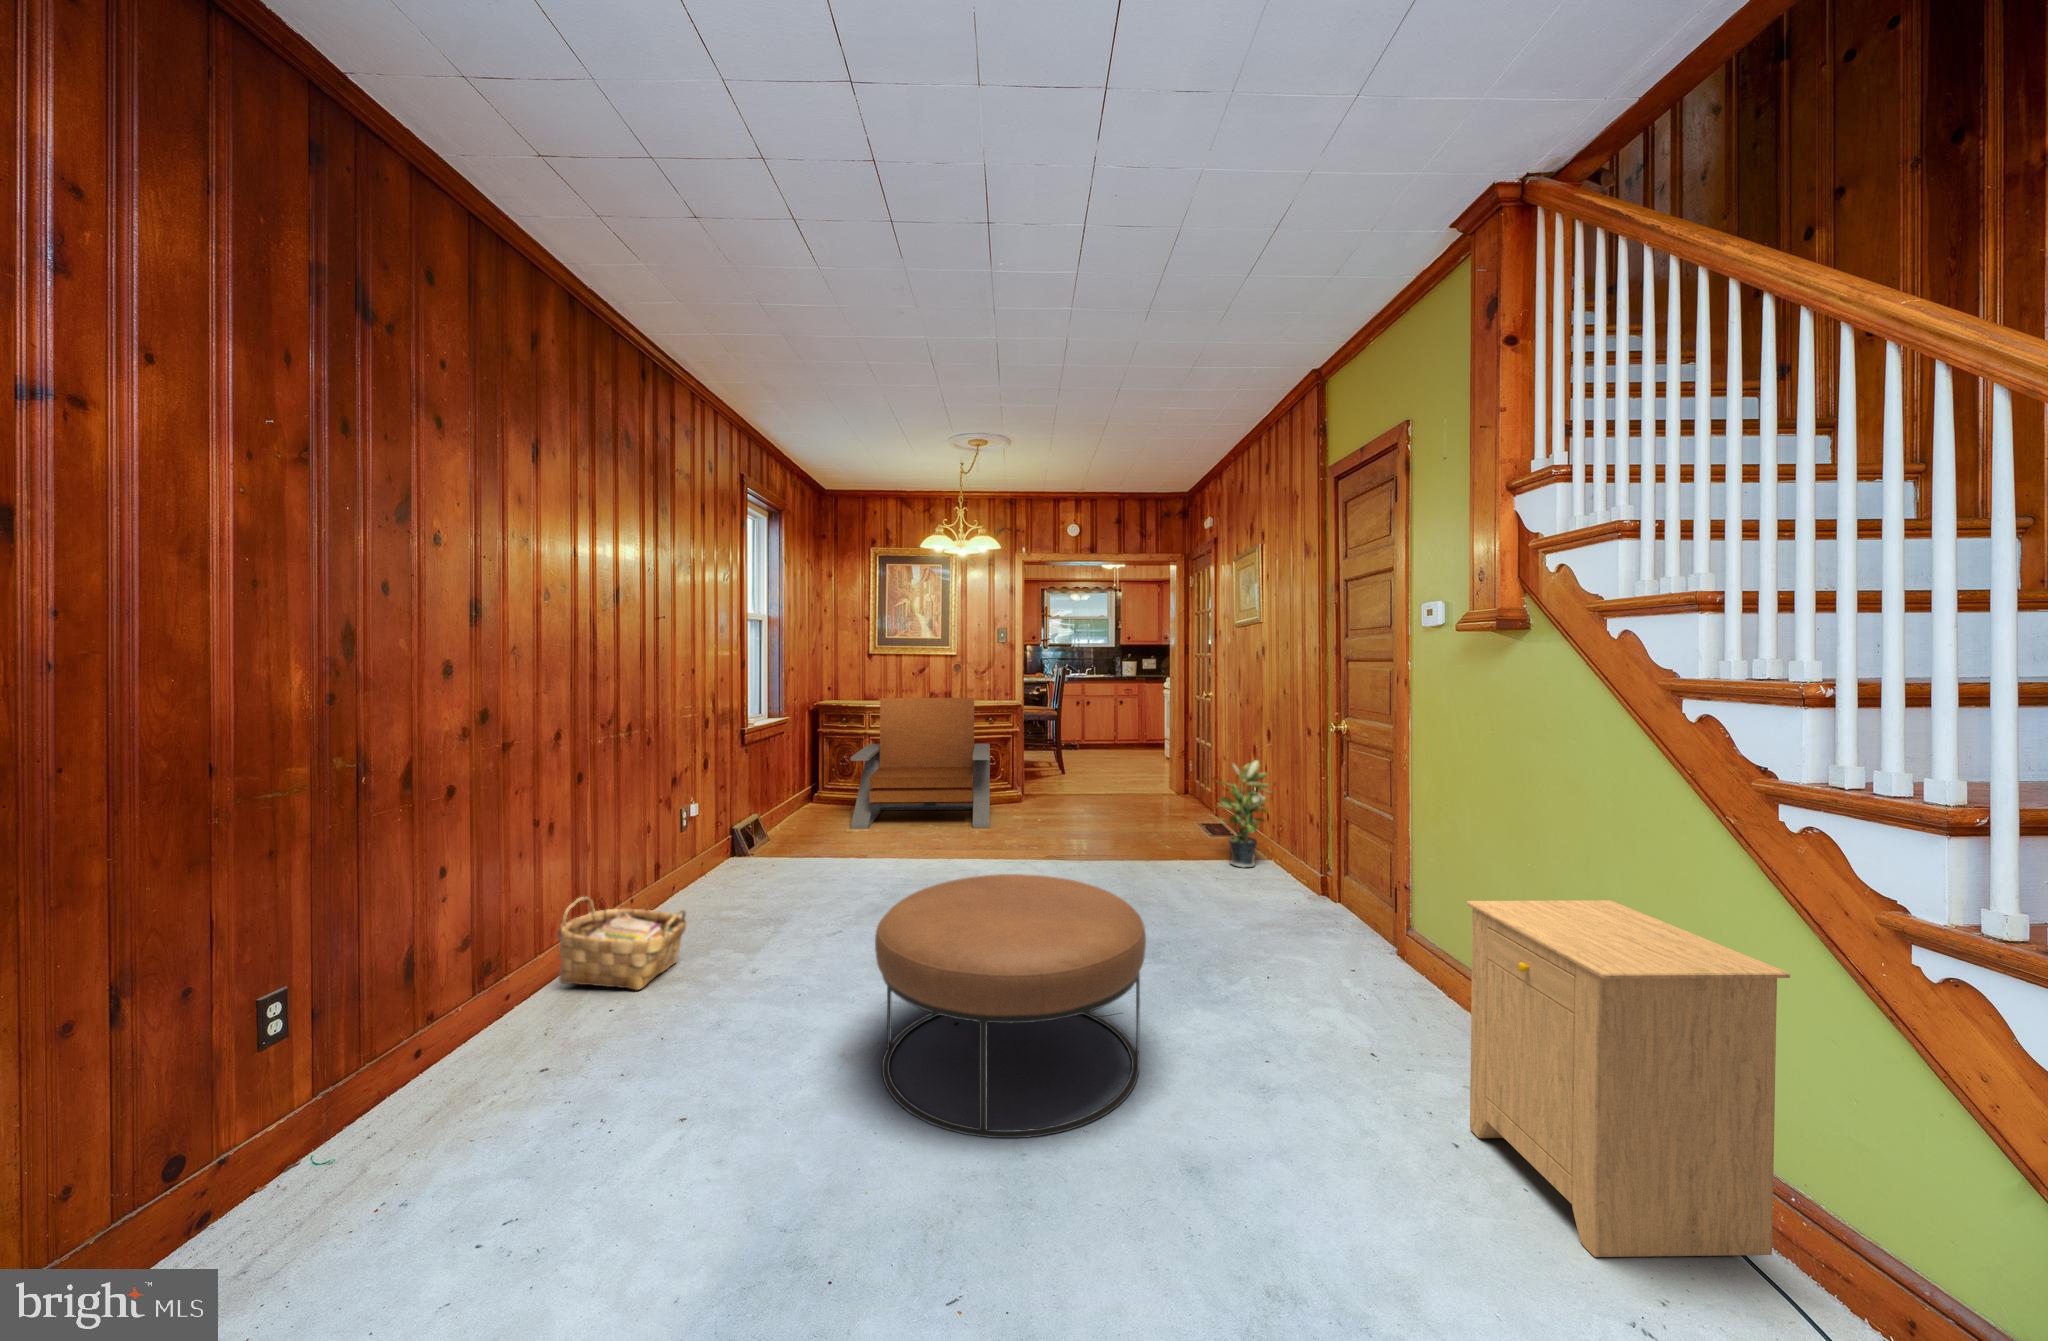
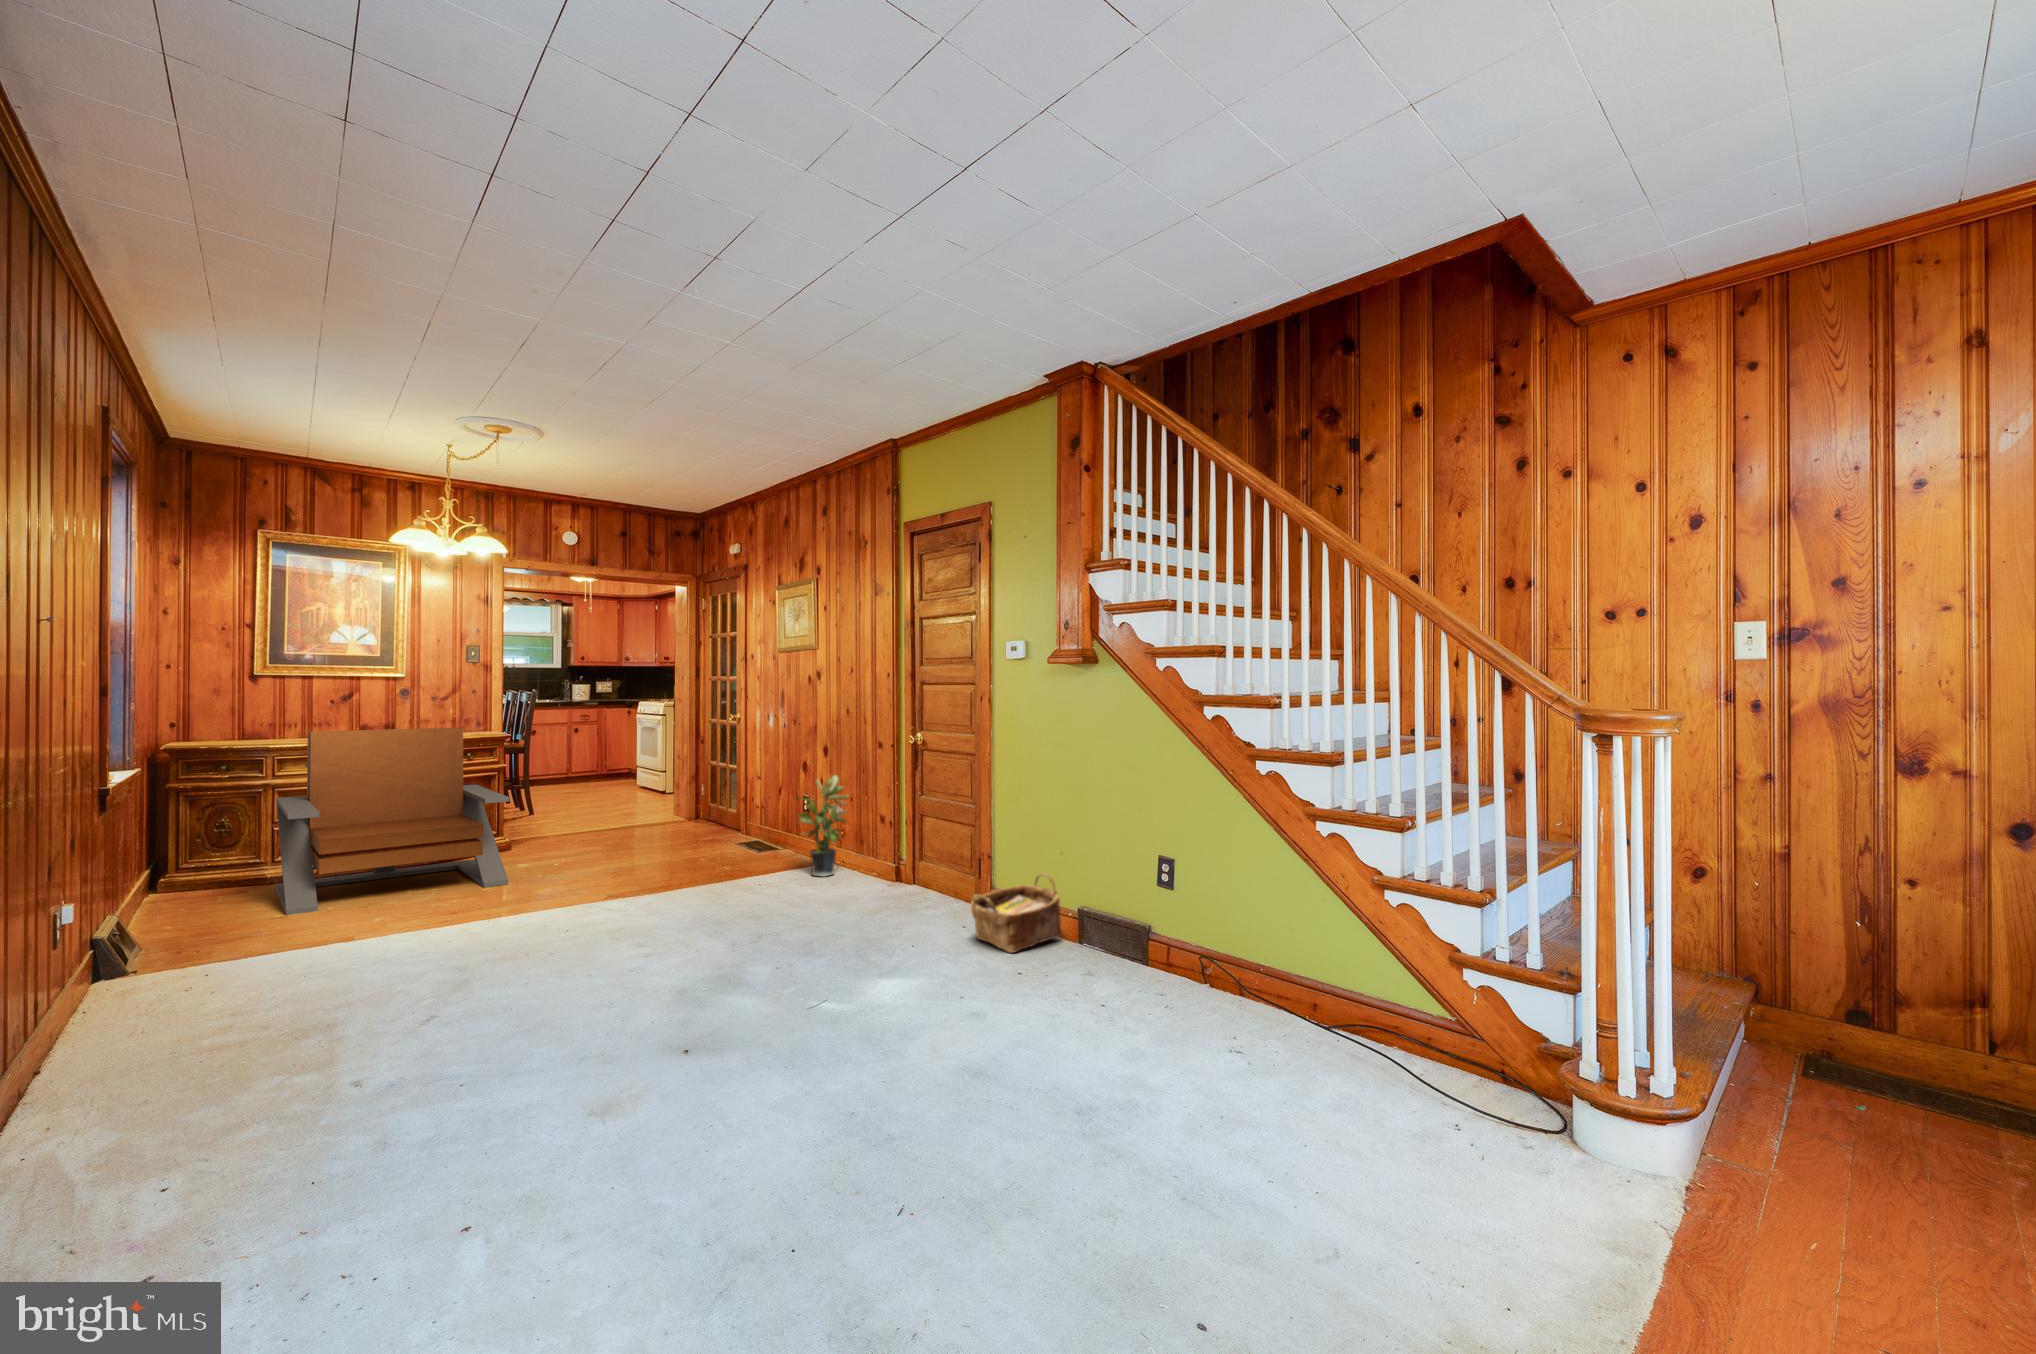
ottoman: present [875,874,1146,1138] -> none [653,881,907,1100]
woven basket: present [557,897,687,990] -> present [971,873,1062,953]
side table: present [1467,900,1790,1257] -> none [1099,829,1250,1018]

